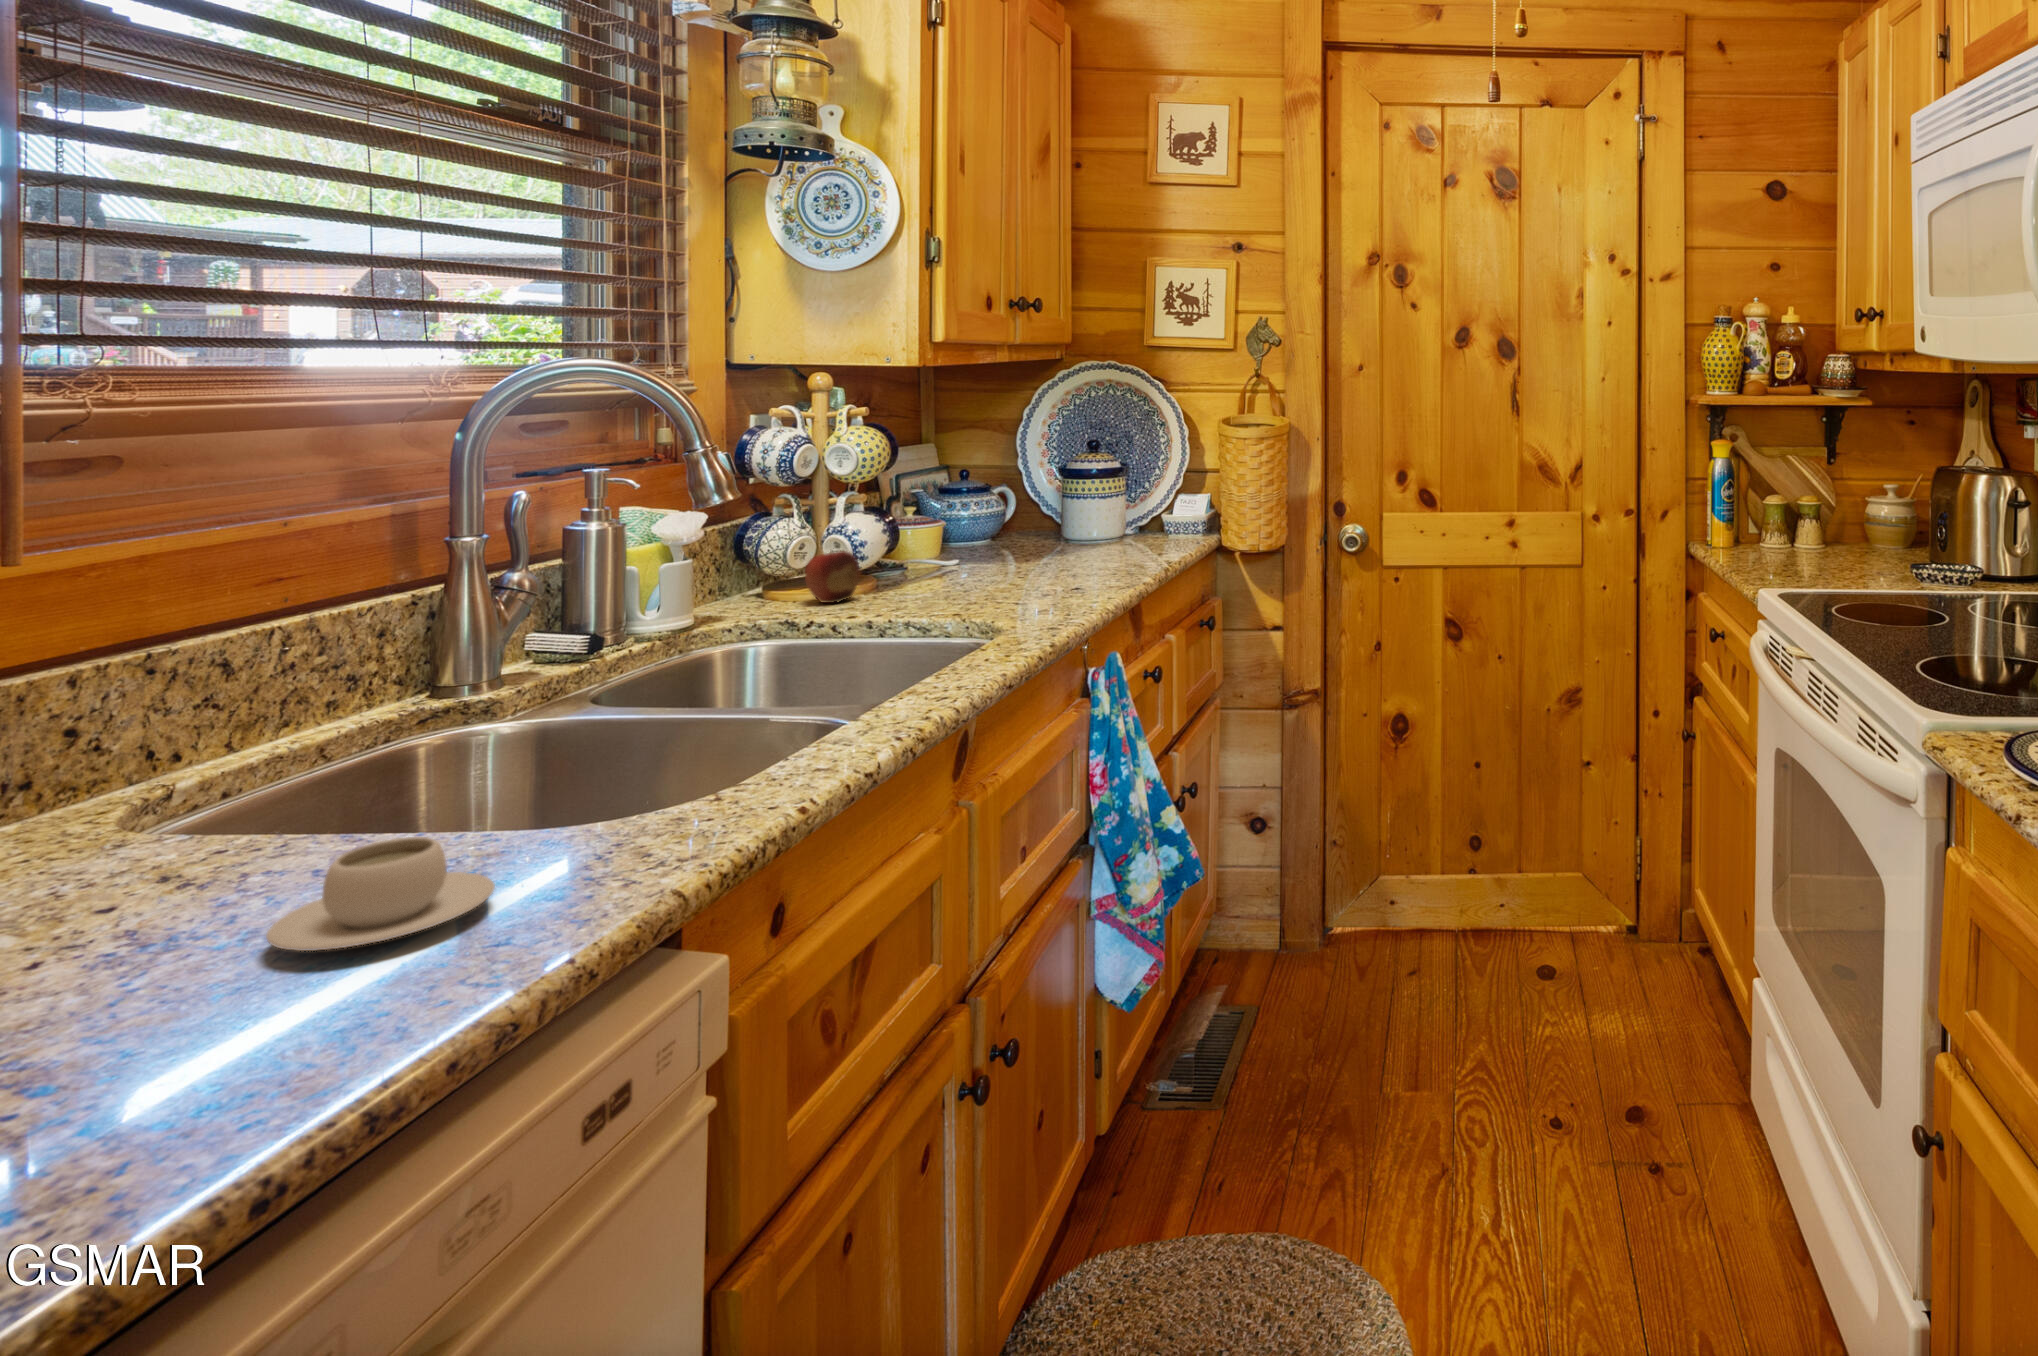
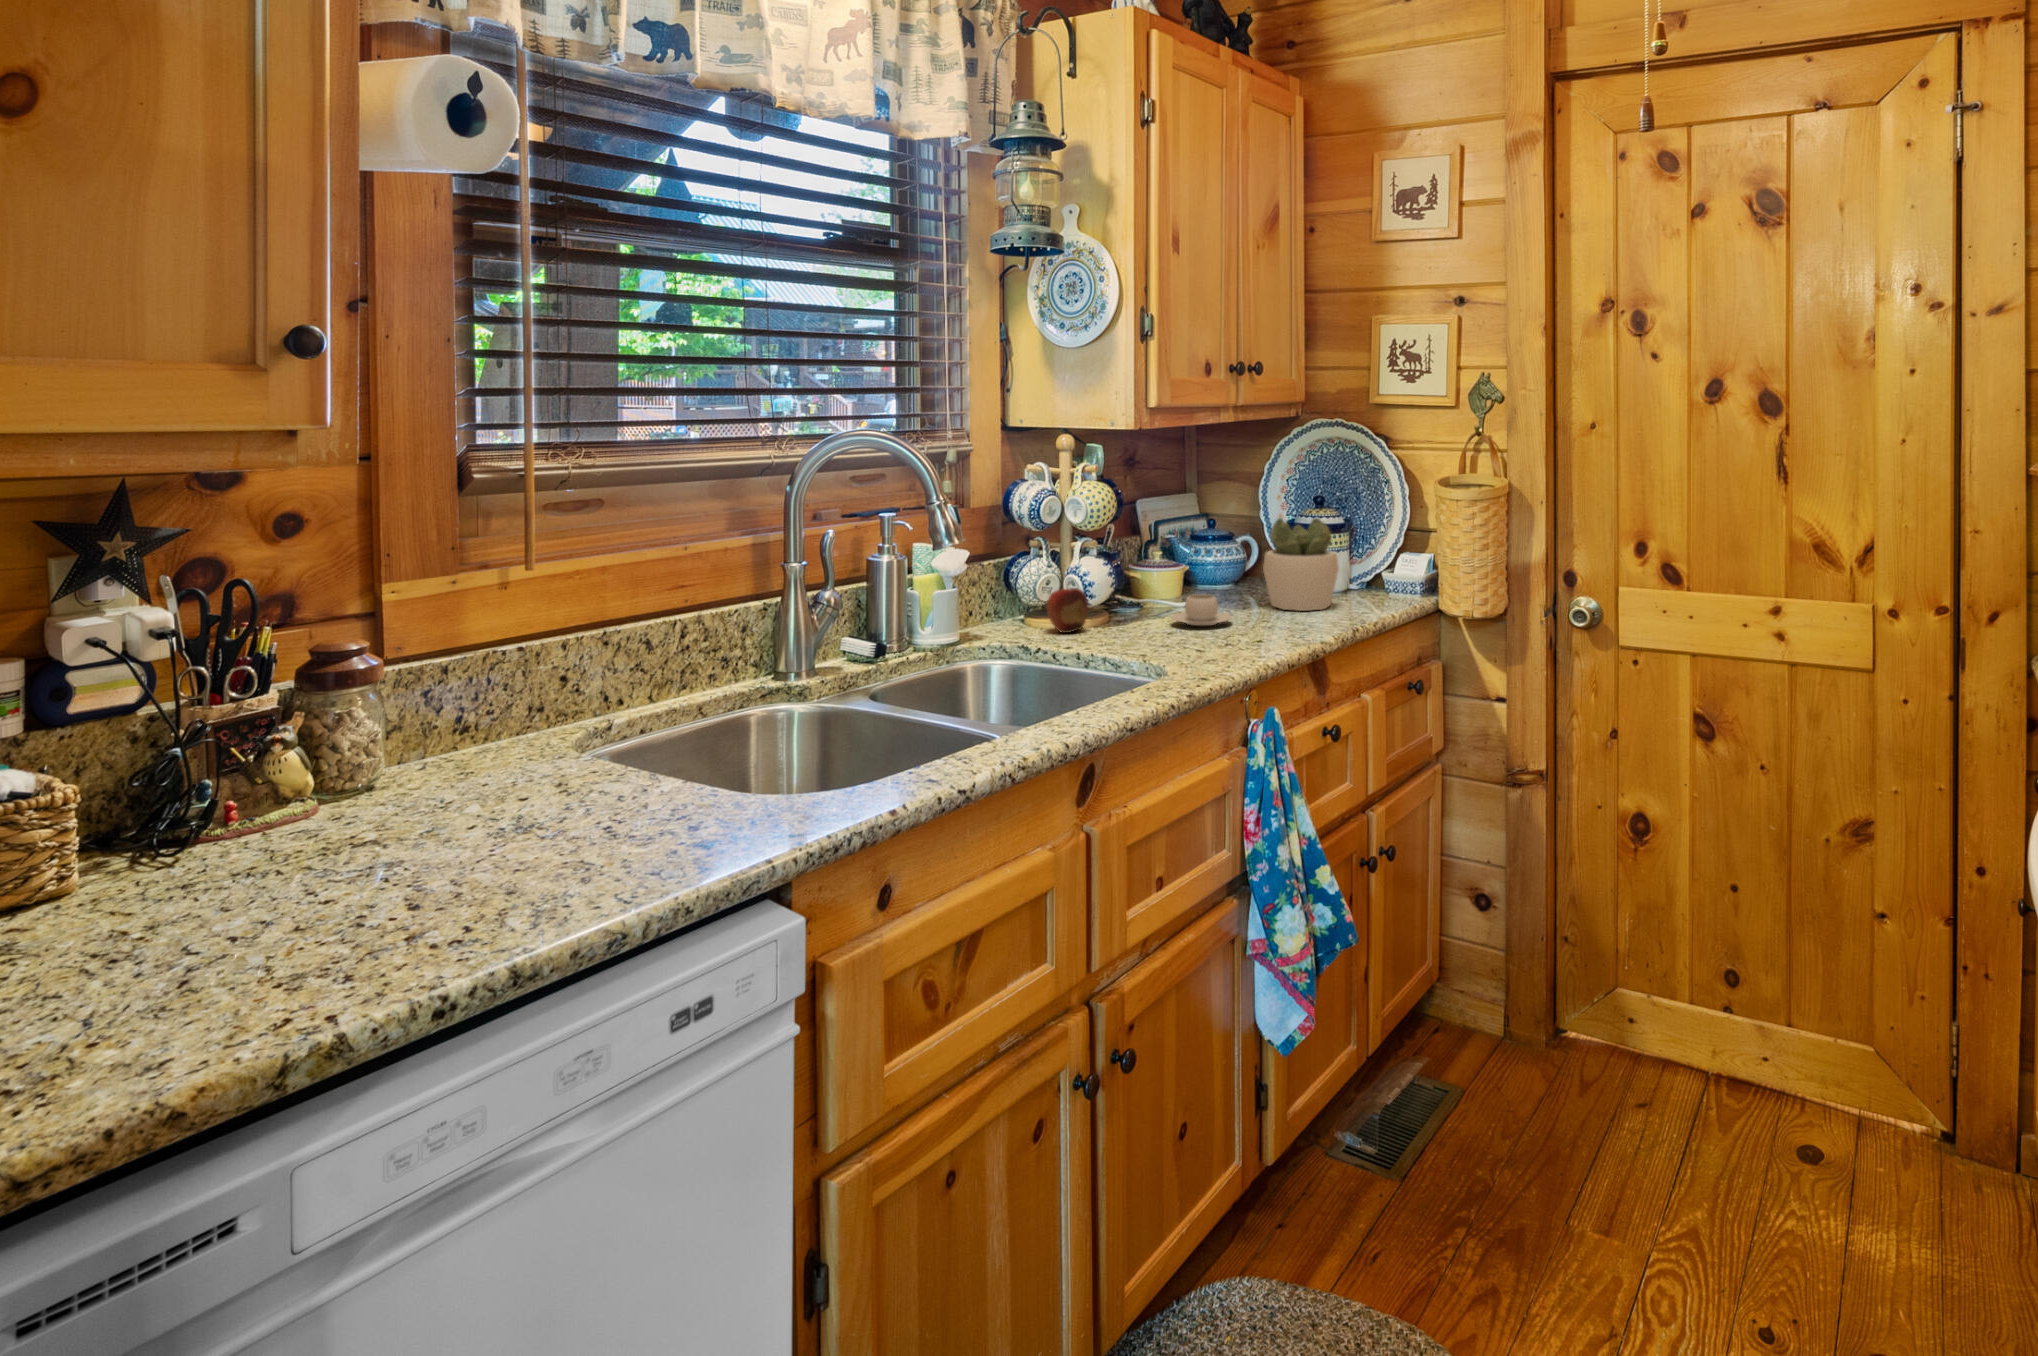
succulent plant: none [1049,463,1130,559] -> present [1263,518,1339,611]
teacup: present [266,837,495,951] -> present [1171,594,1232,626]

